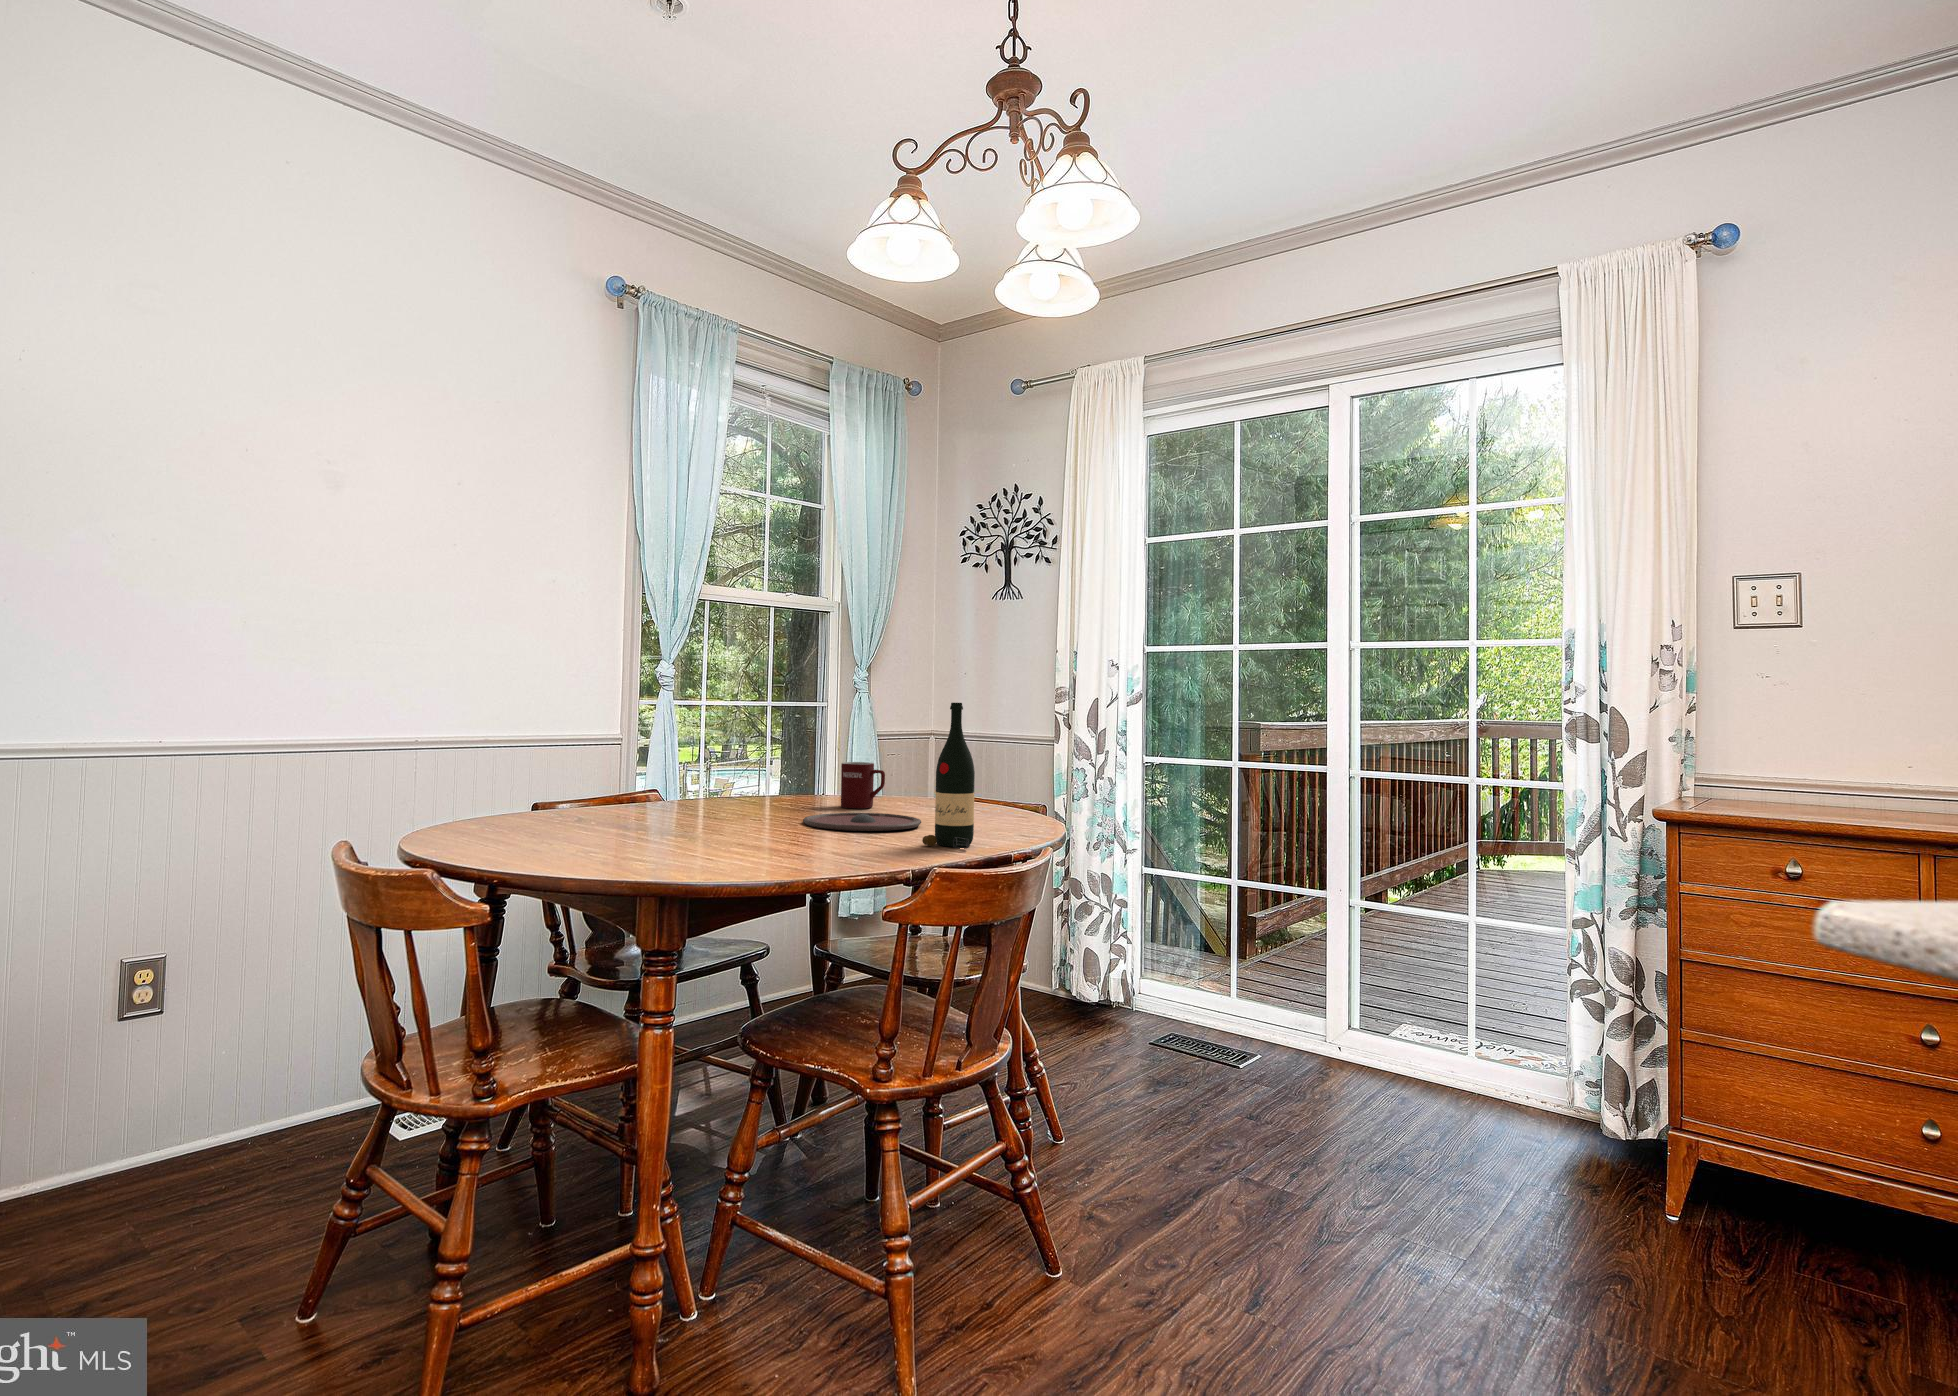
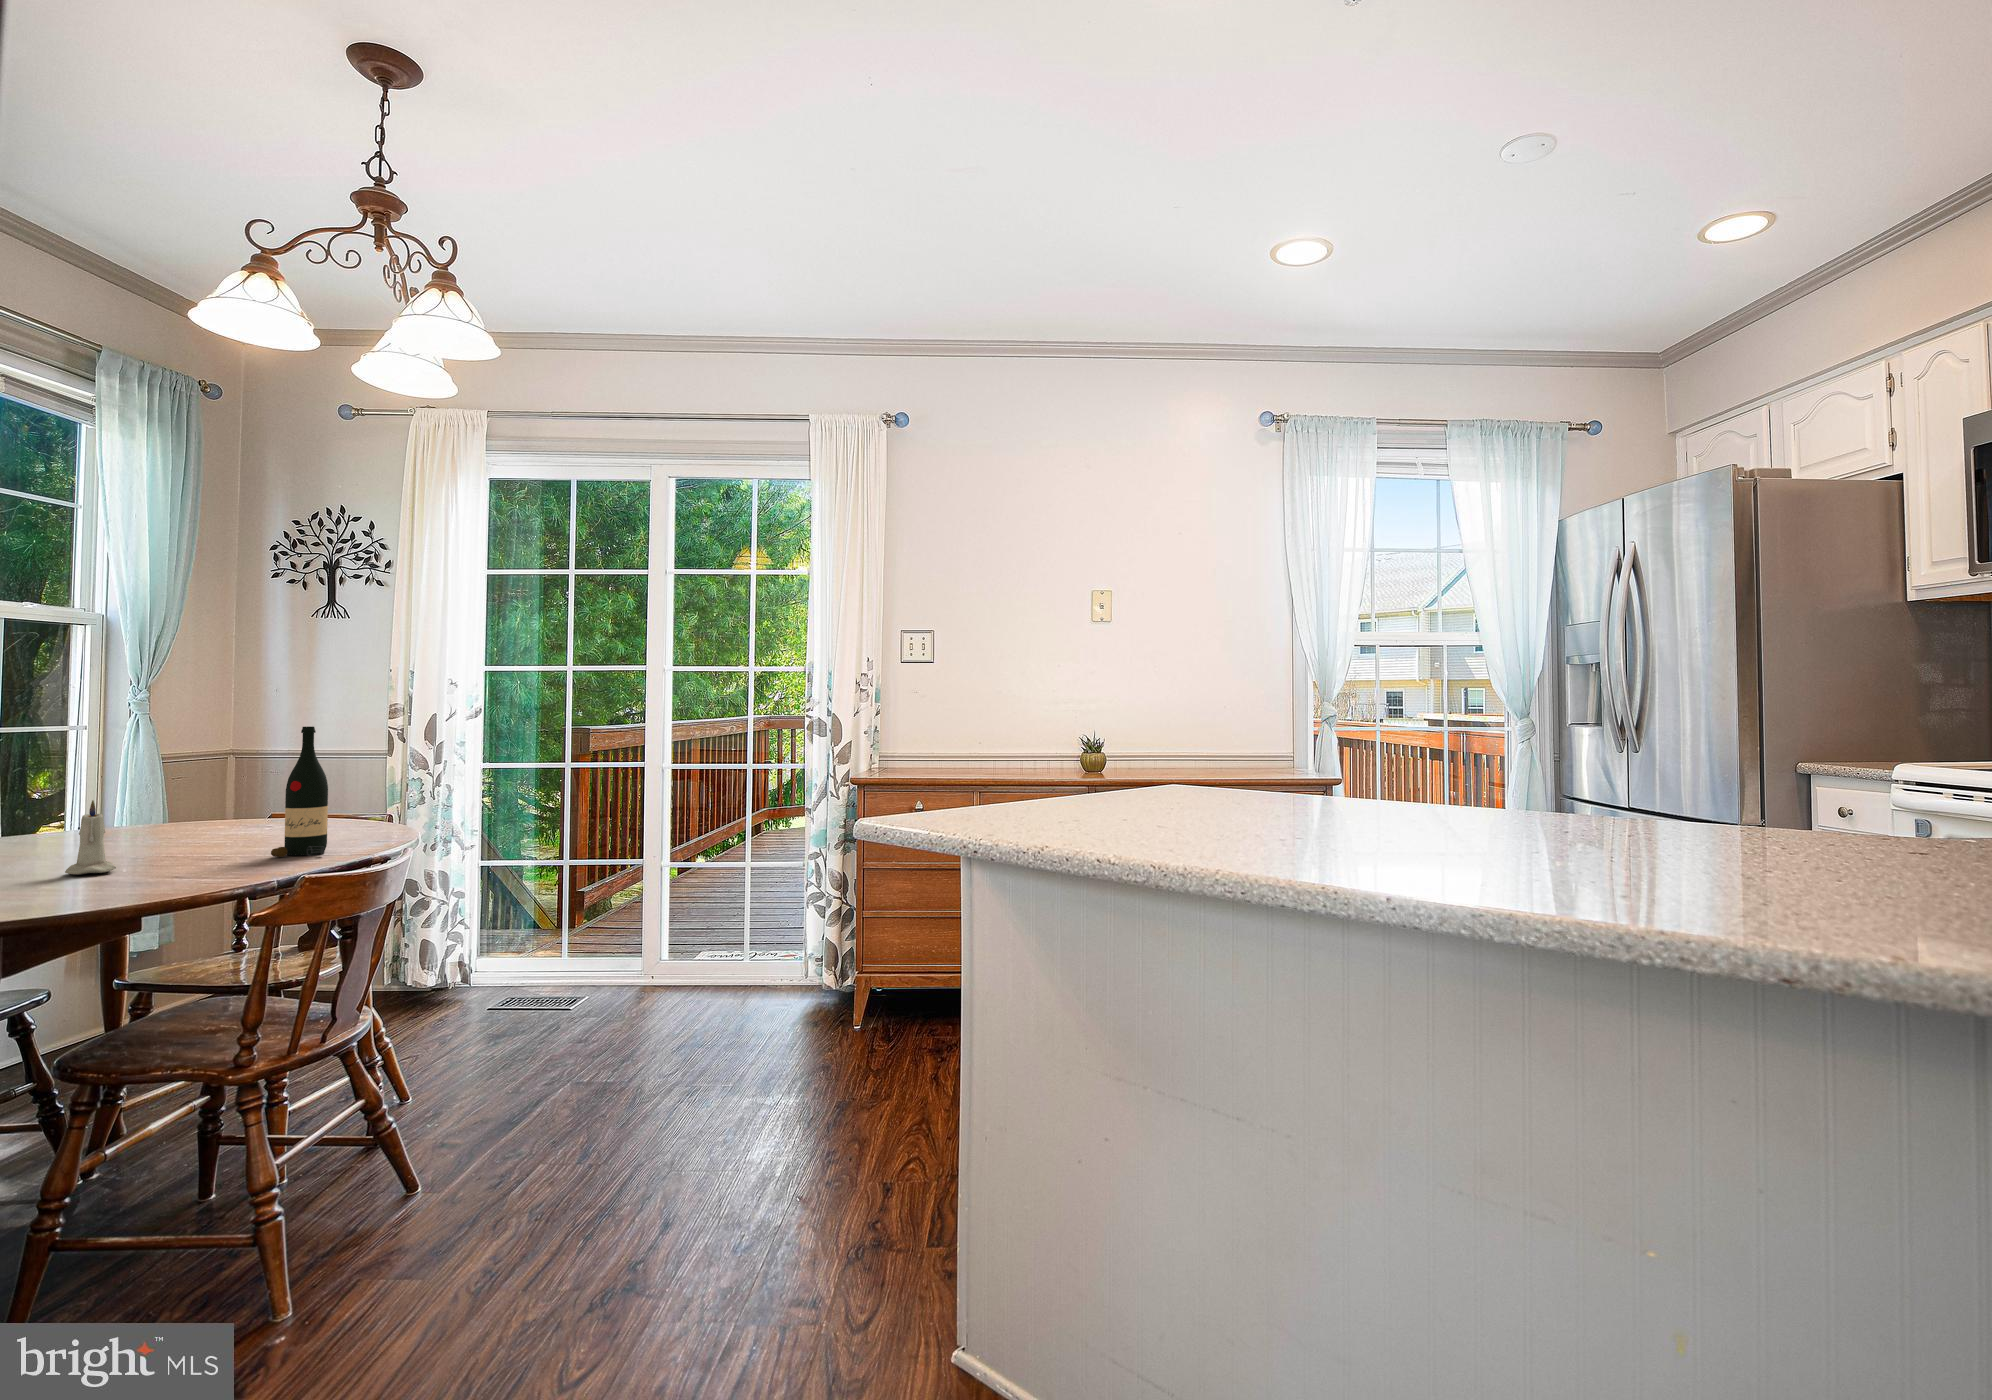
mug: present [841,762,885,809] -> none [143,786,202,834]
candle: none [758,770,796,844] -> present [65,800,116,875]
plate: present [803,813,921,831] -> none [105,834,258,855]

